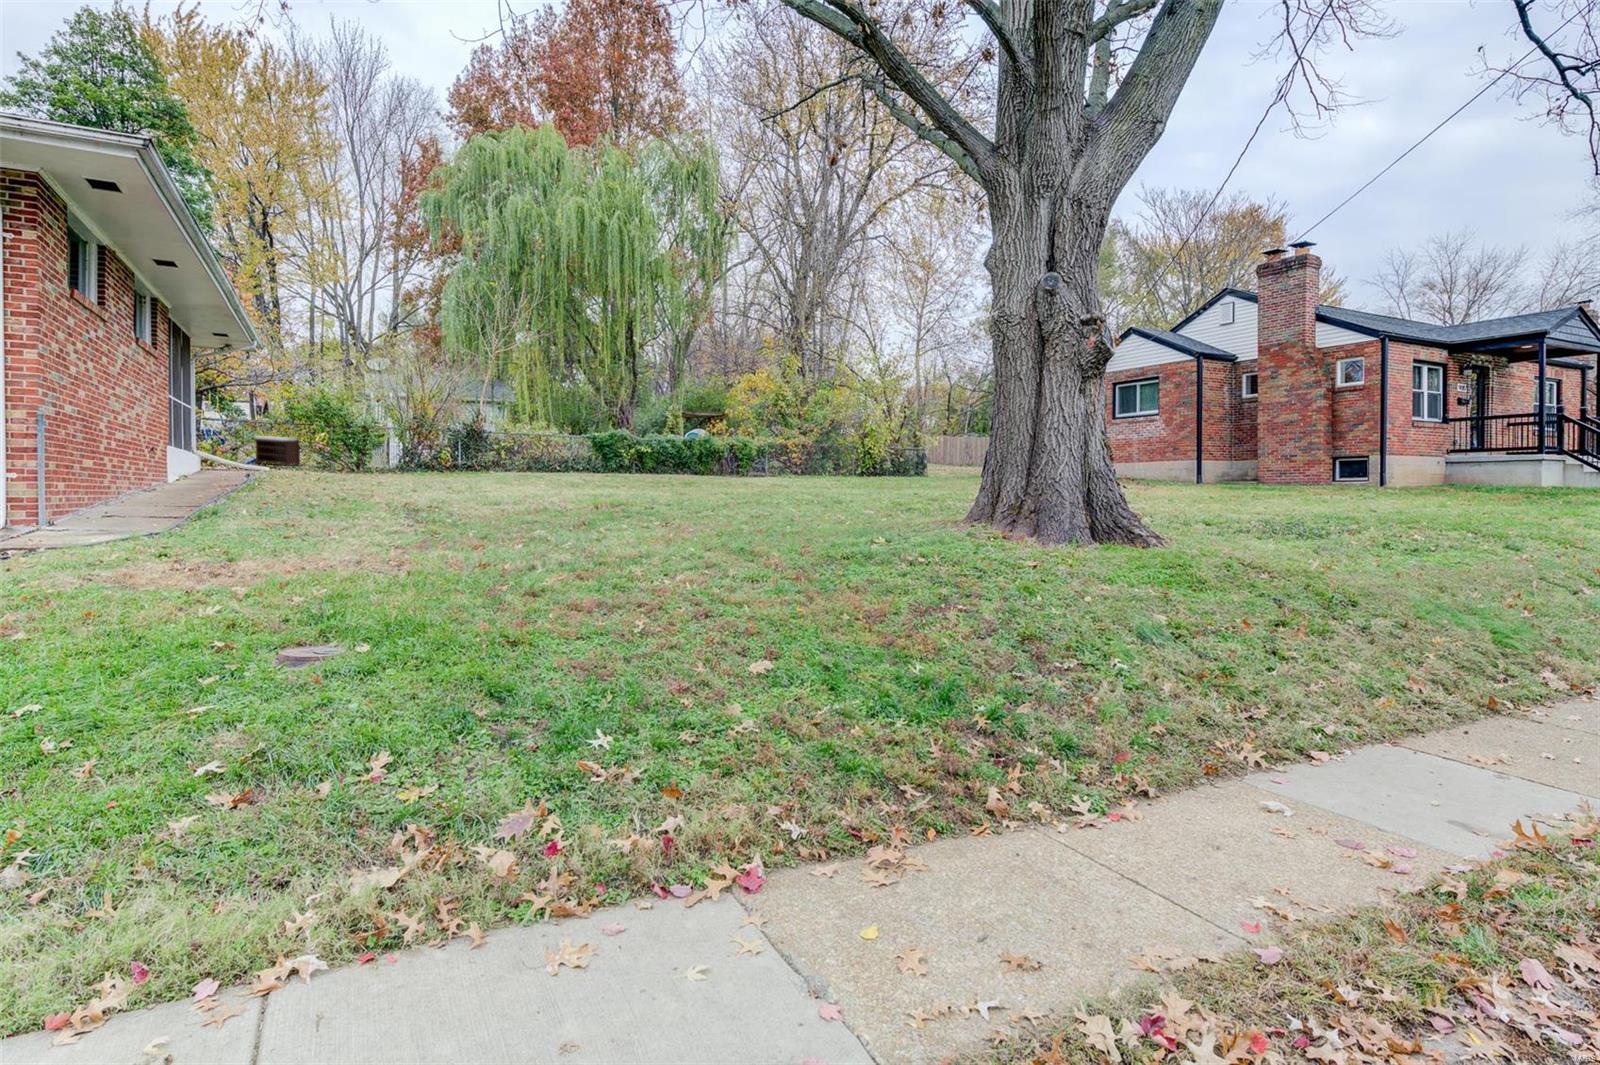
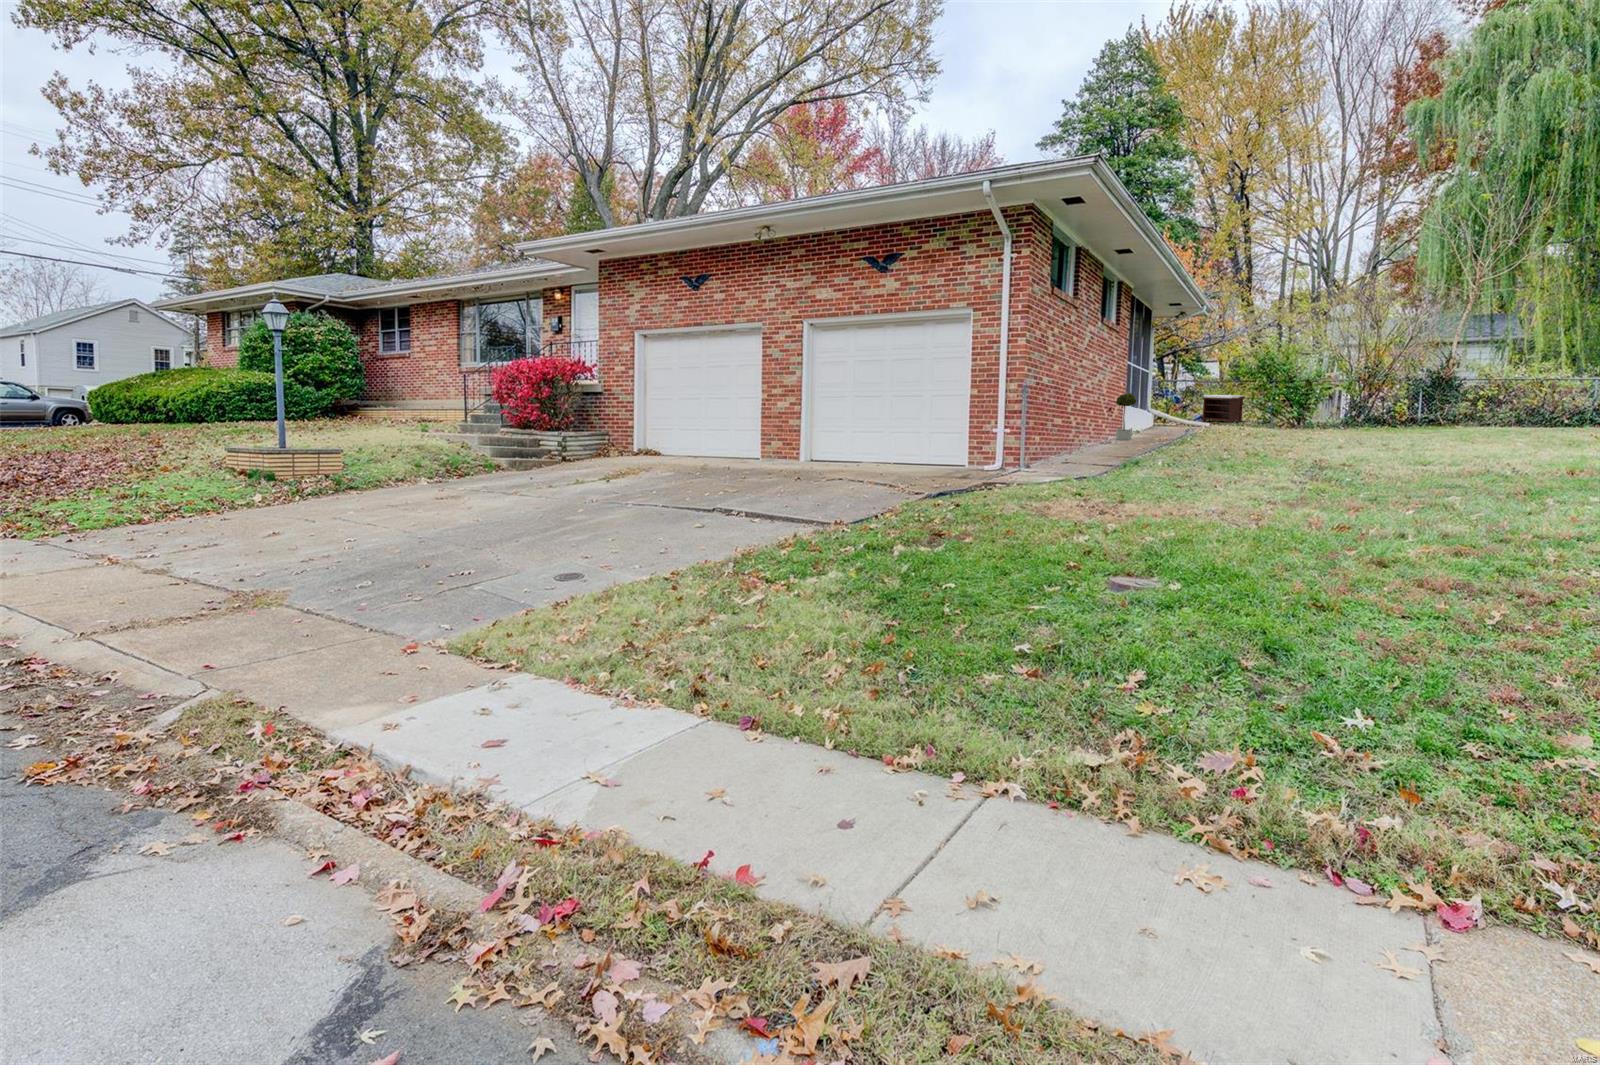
potted tree: none [159,430,188,485] -> present [1116,393,1136,440]

